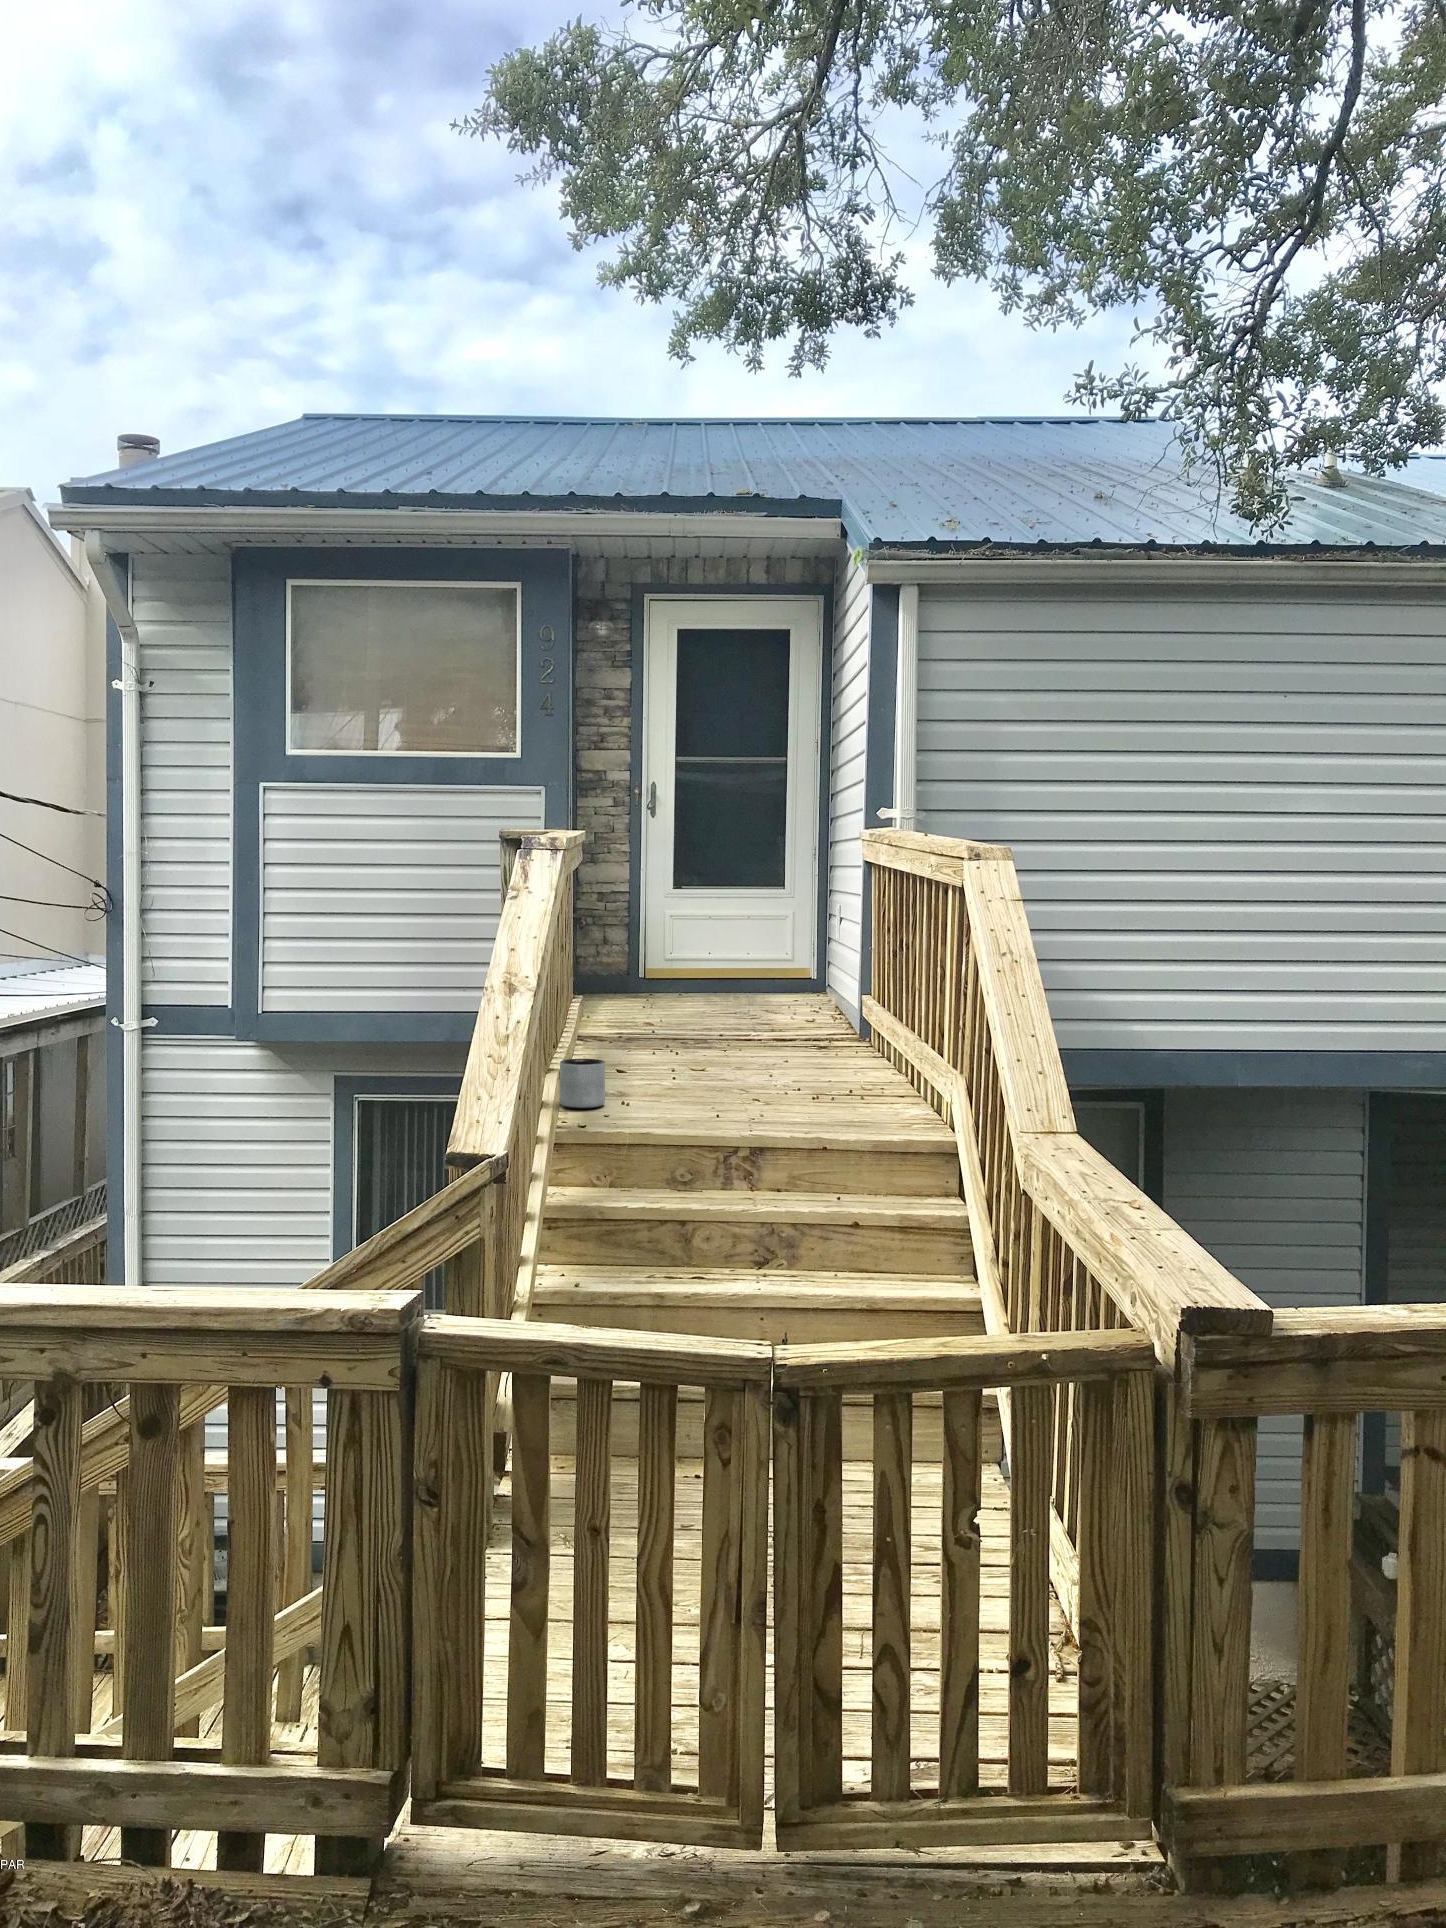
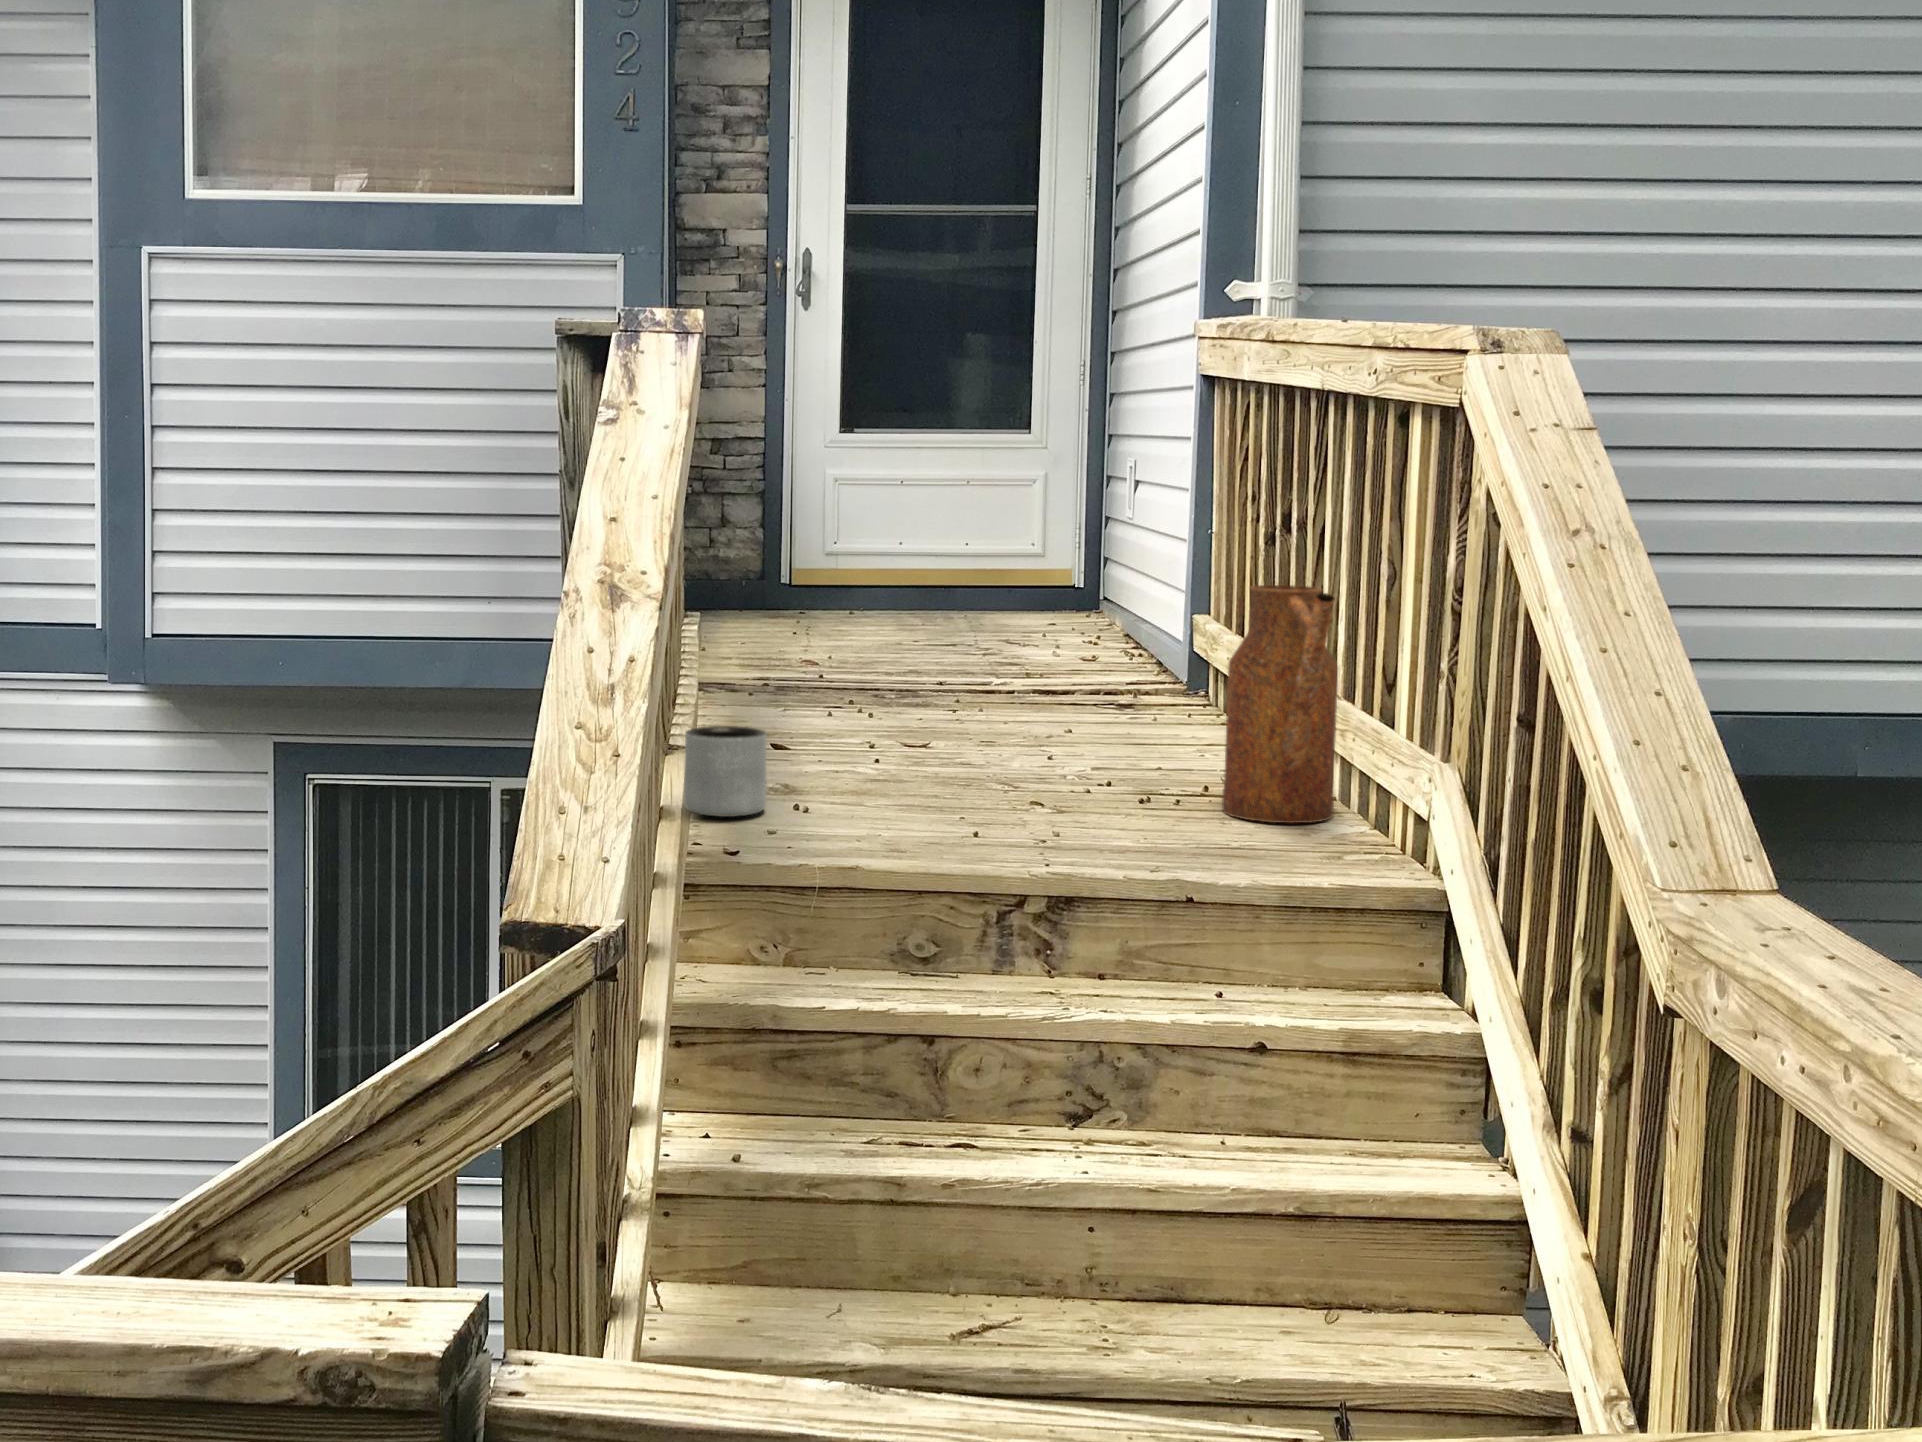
watering can: none [856,980,917,1110] -> present [1222,585,1338,823]

